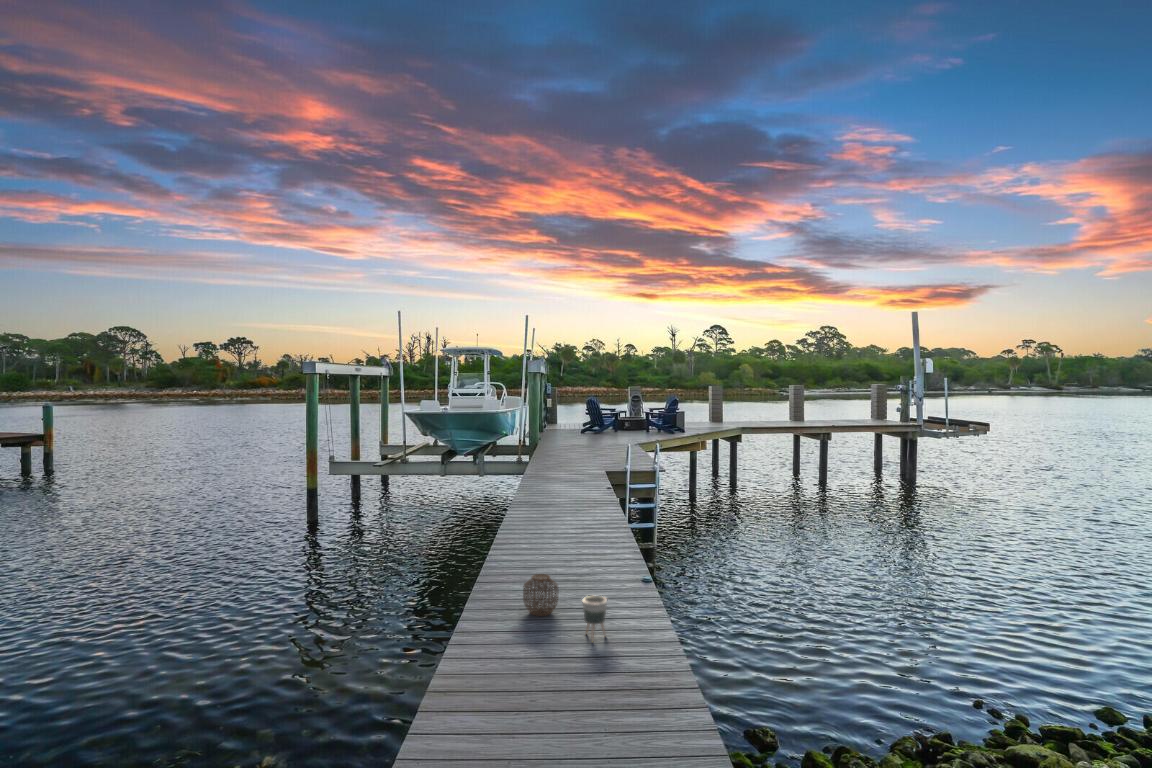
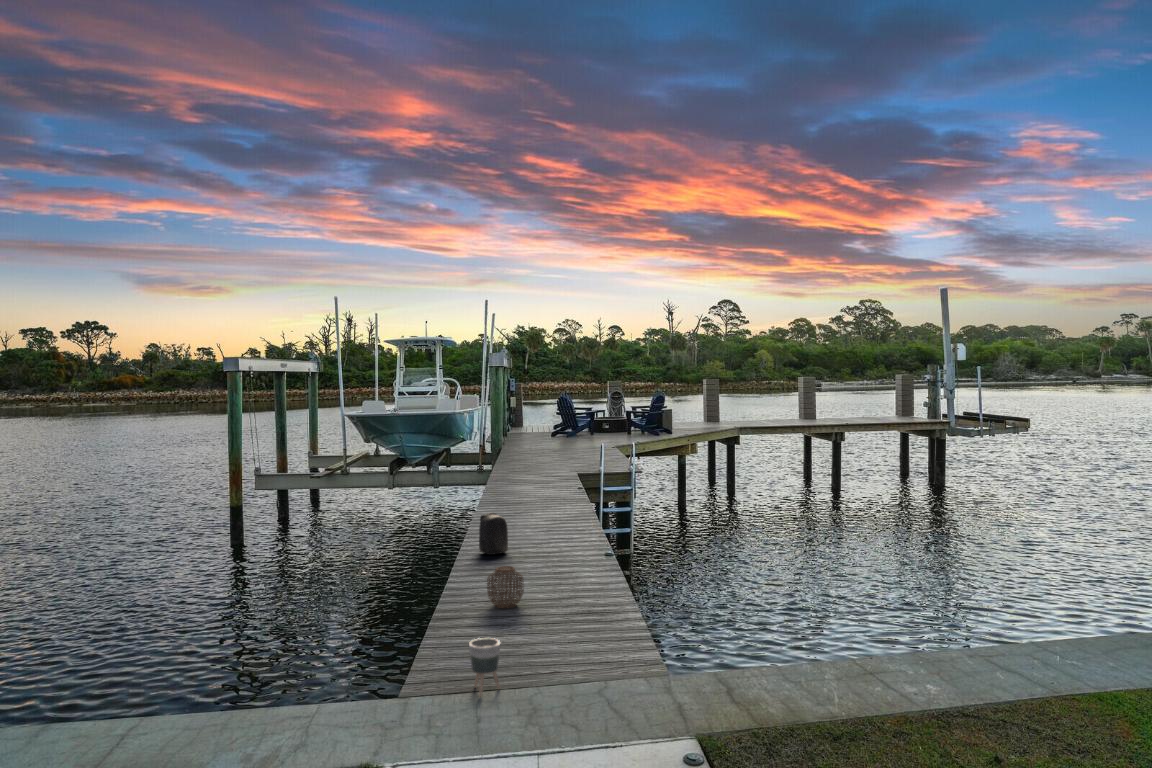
backpack: none [517,512,544,552] -> present [479,513,508,555]
planter: present [583,596,607,641] -> present [469,638,500,696]

